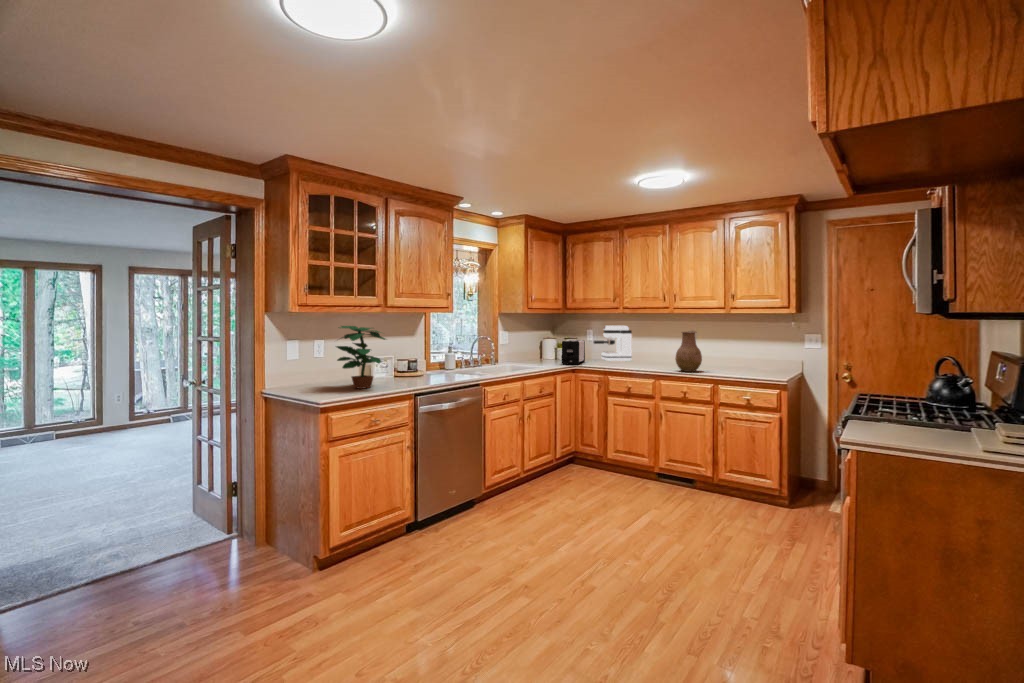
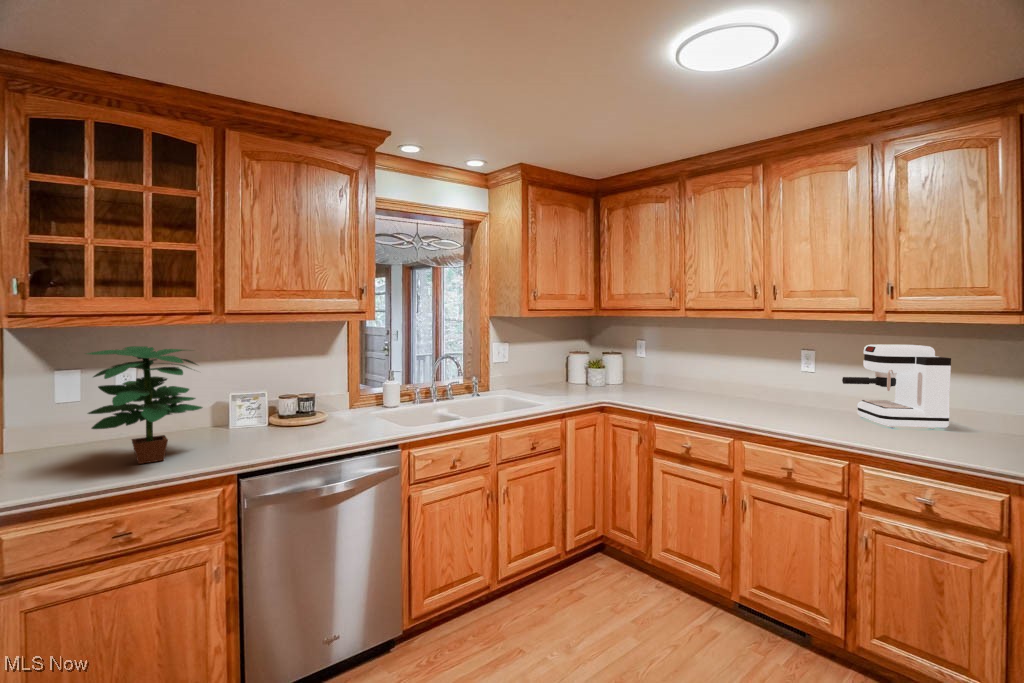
coffee maker: present [593,326,632,362] -> present [842,344,951,429]
vase: present [675,332,702,372] -> none [771,354,825,431]
toaster: present [561,340,585,365] -> none [579,358,624,401]

